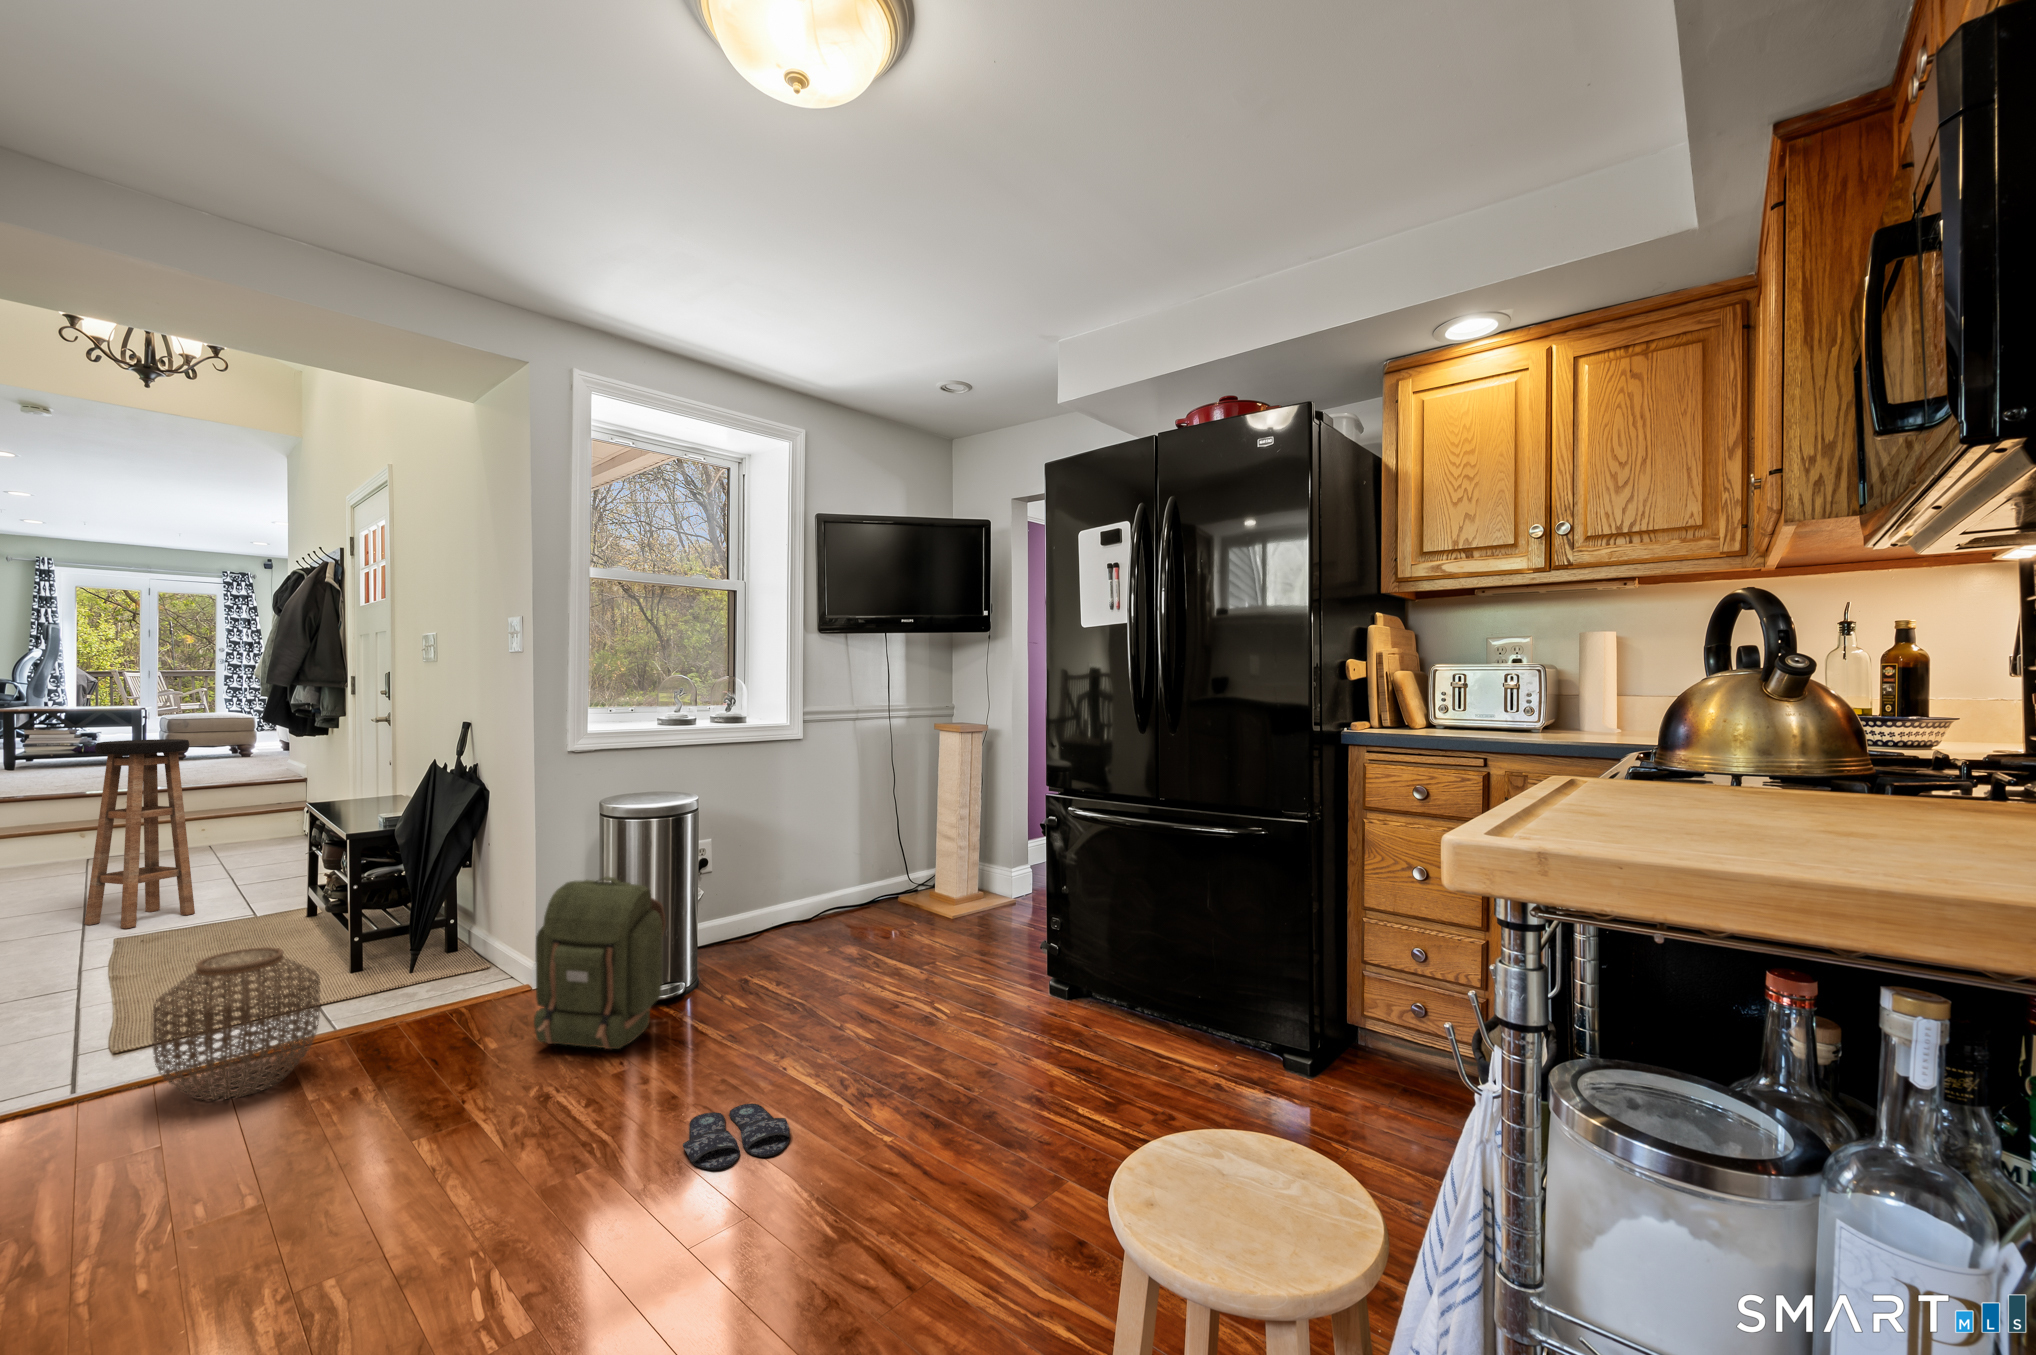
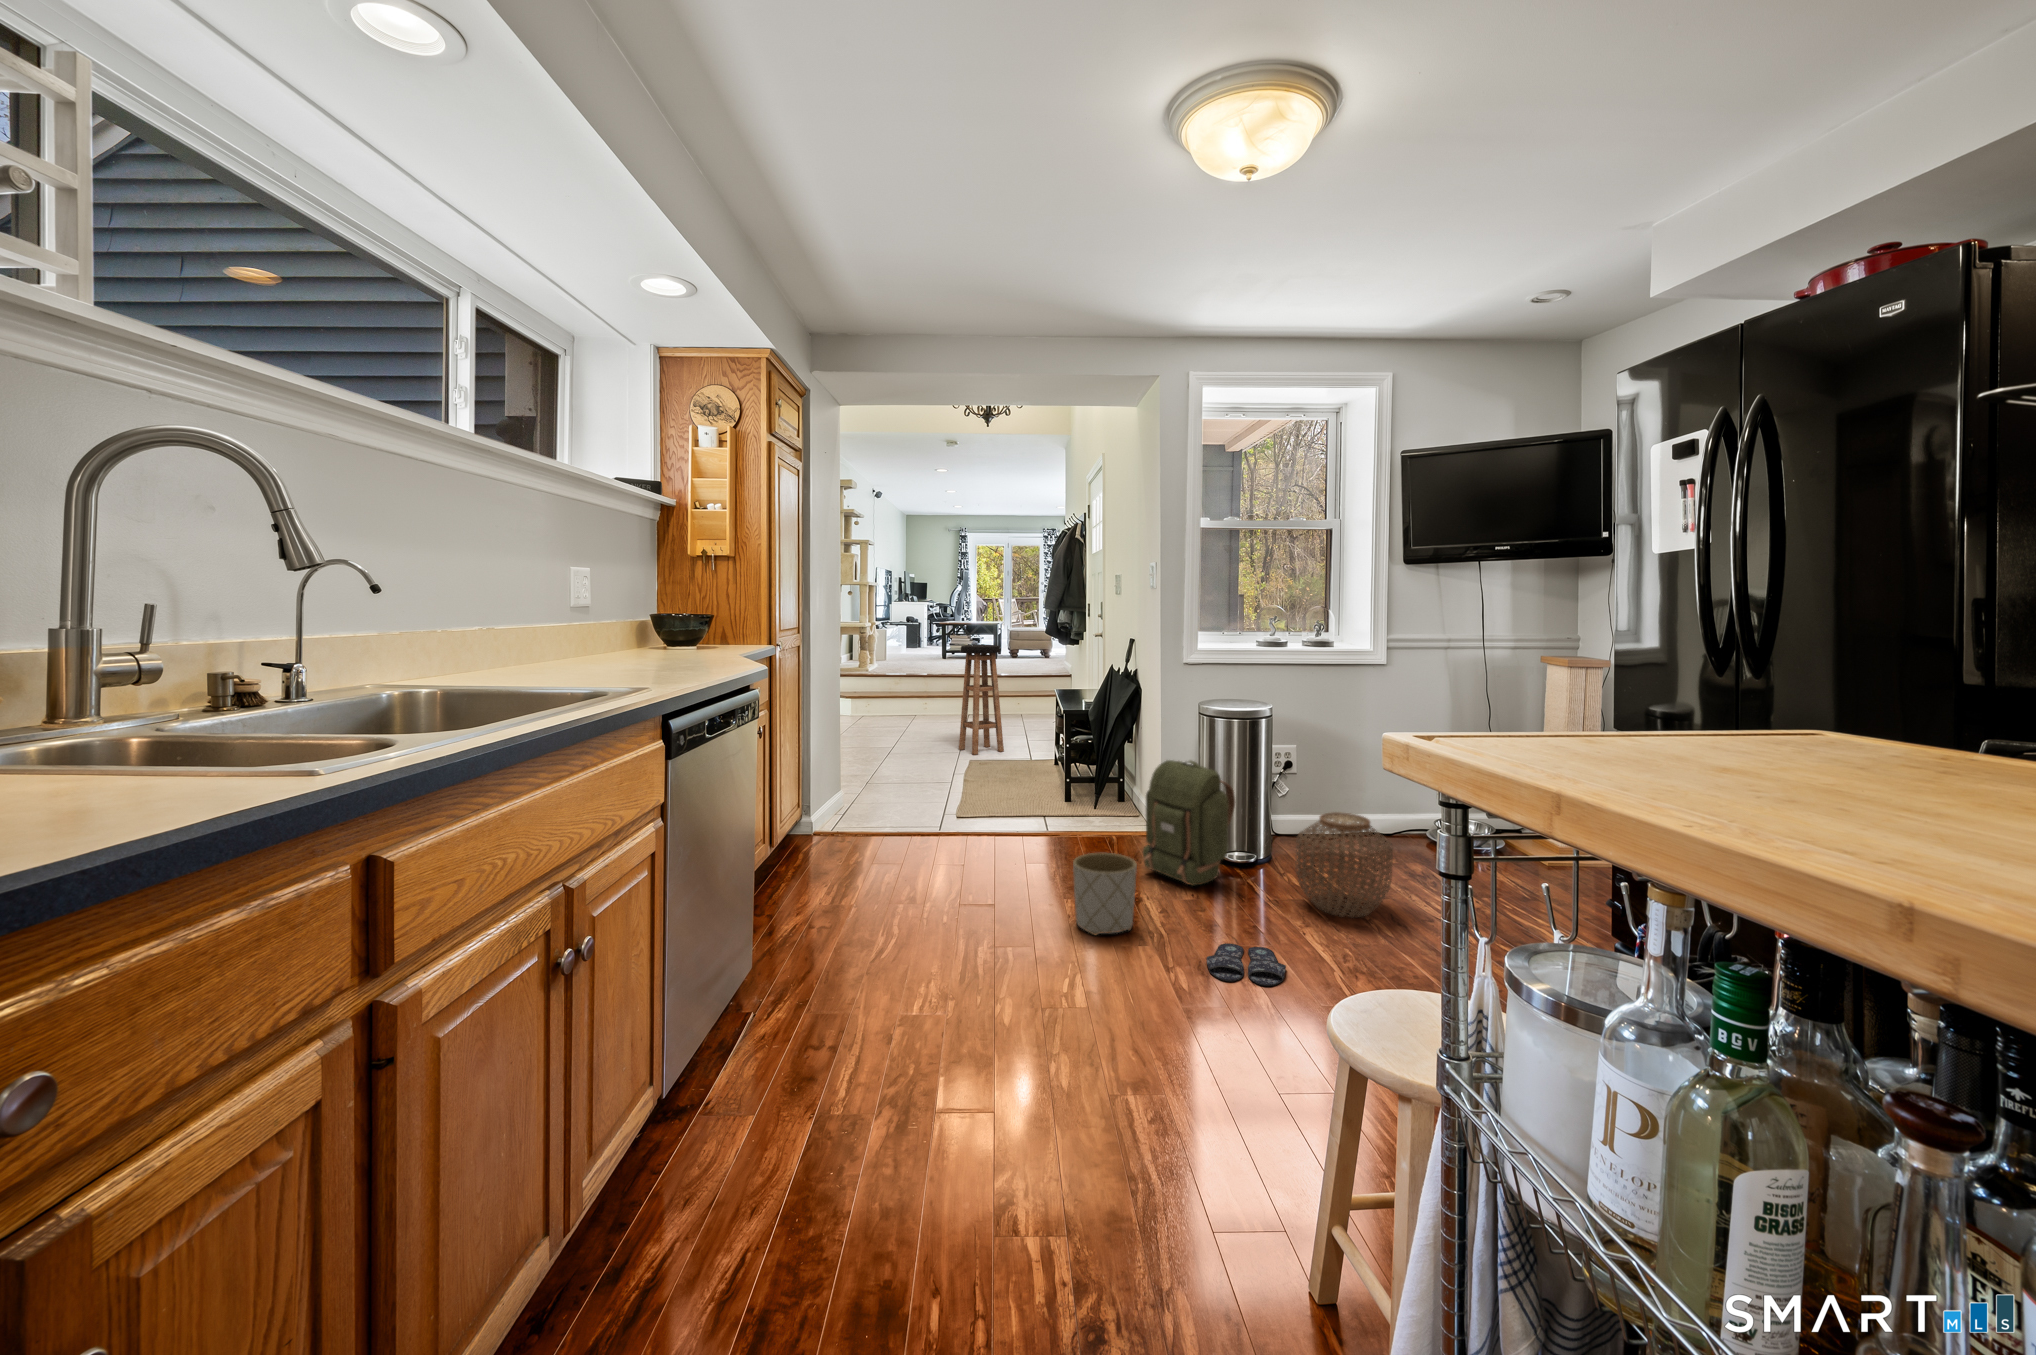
woven basket: present [153,947,320,1100] -> present [1296,812,1393,917]
planter: none [446,1034,559,1175] -> present [1073,853,1137,935]

